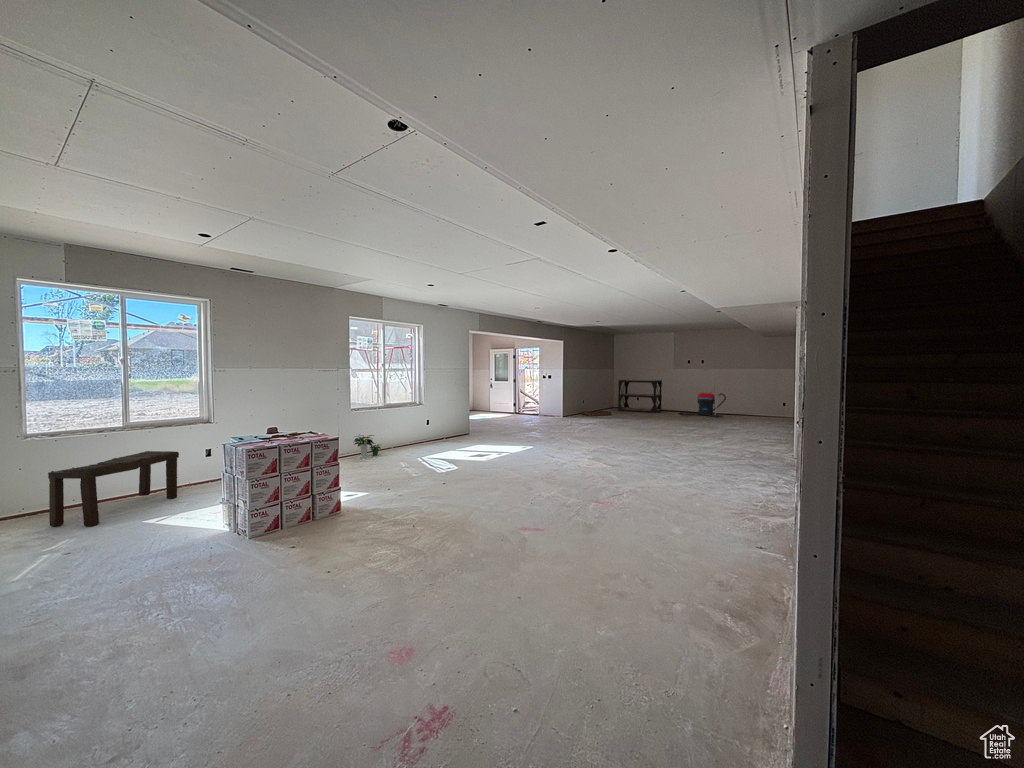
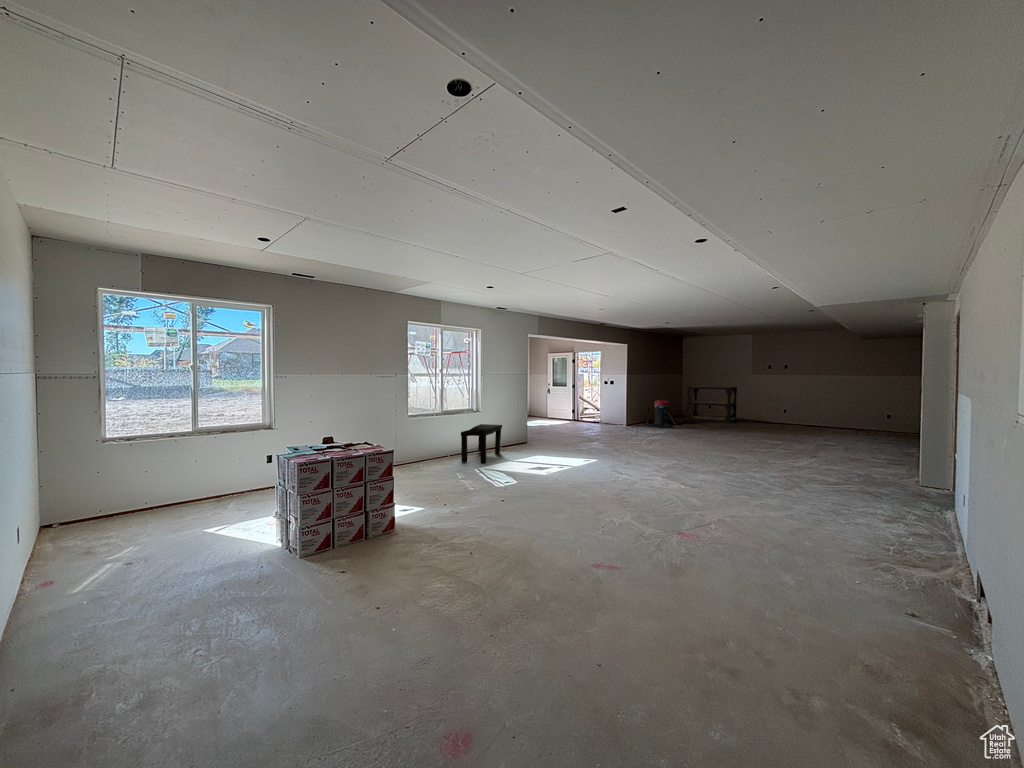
vacuum cleaner: present [679,393,726,417] -> present [646,400,681,427]
potted plant: present [354,435,381,458] -> none [410,442,439,466]
bench: present [48,451,179,526] -> present [461,424,502,463]

